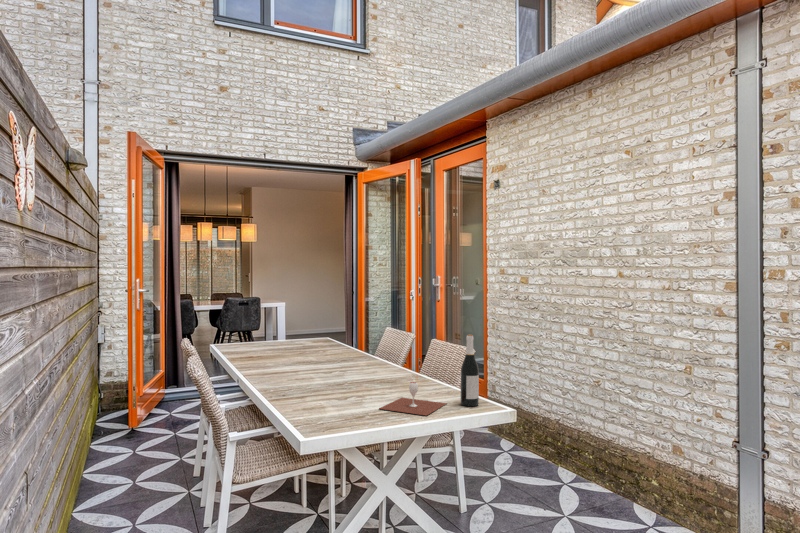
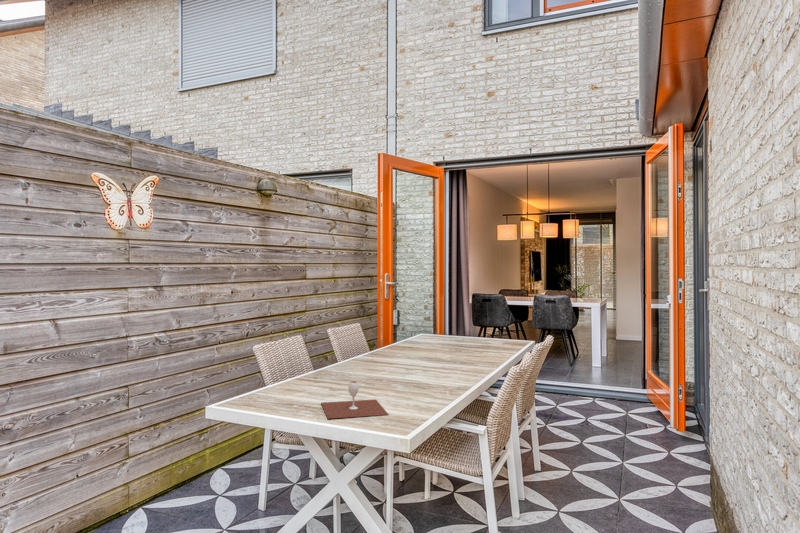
wine bottle: present [460,335,479,406] -> none [392,334,414,424]

